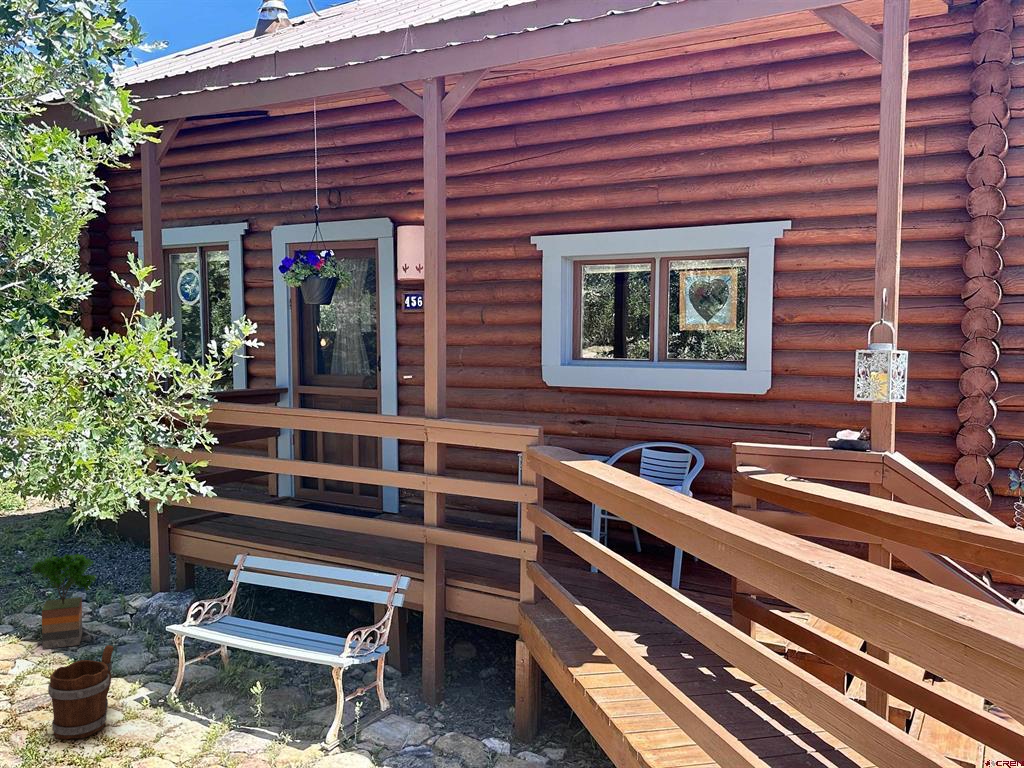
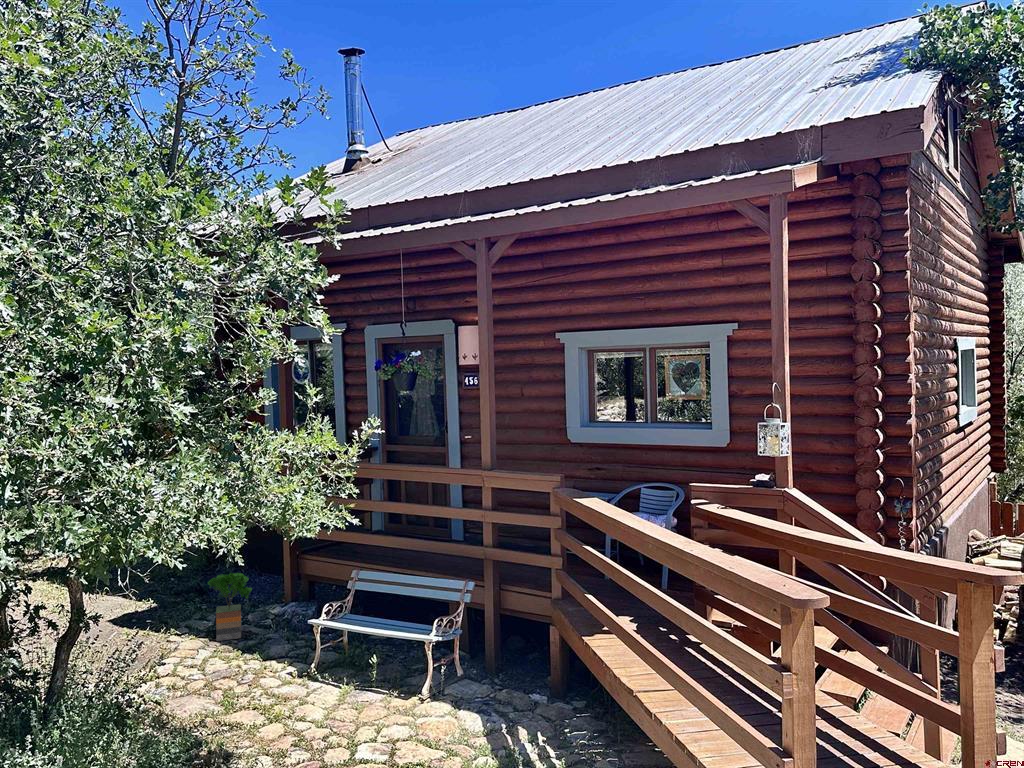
bucket: present [48,645,114,739] -> none [235,633,274,696]

